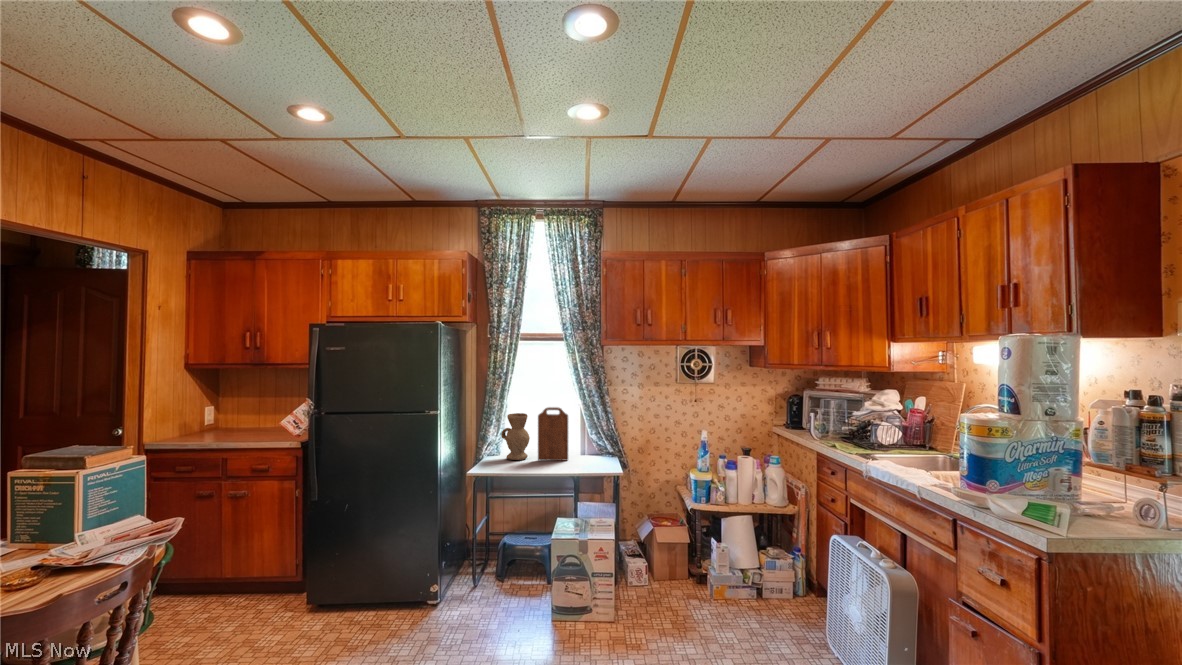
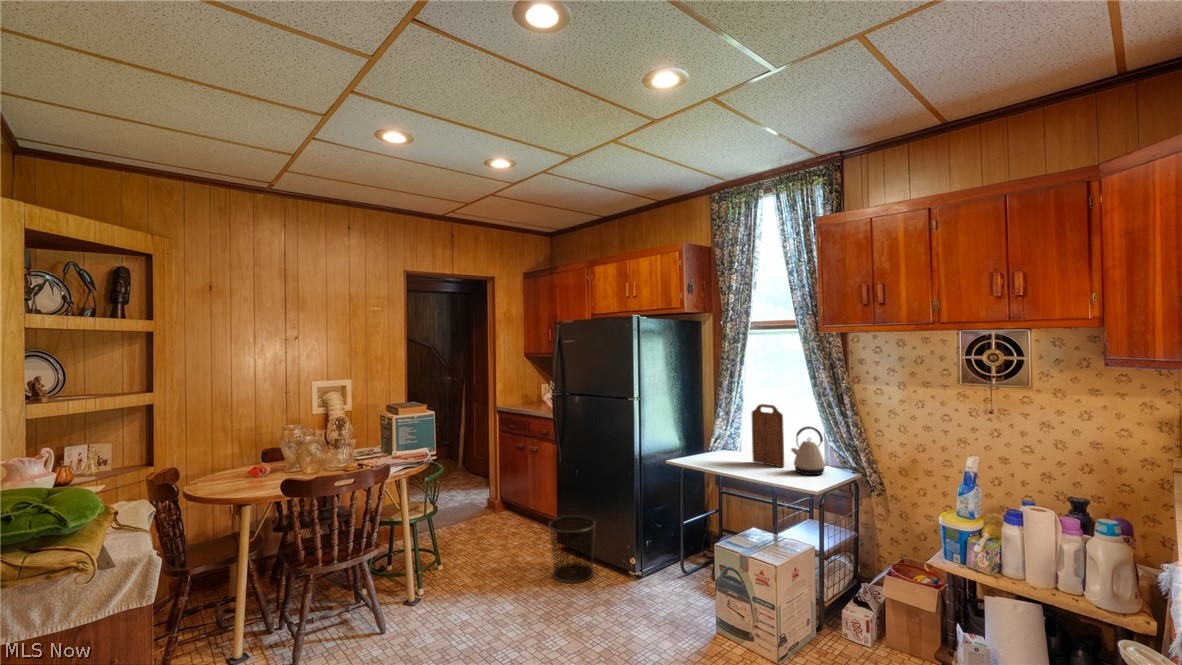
vase: present [501,413,530,460] -> none [724,408,751,459]
kettle: none [581,422,605,463] -> present [791,426,826,475]
waste bin: none [327,557,390,644] -> present [548,515,596,583]

